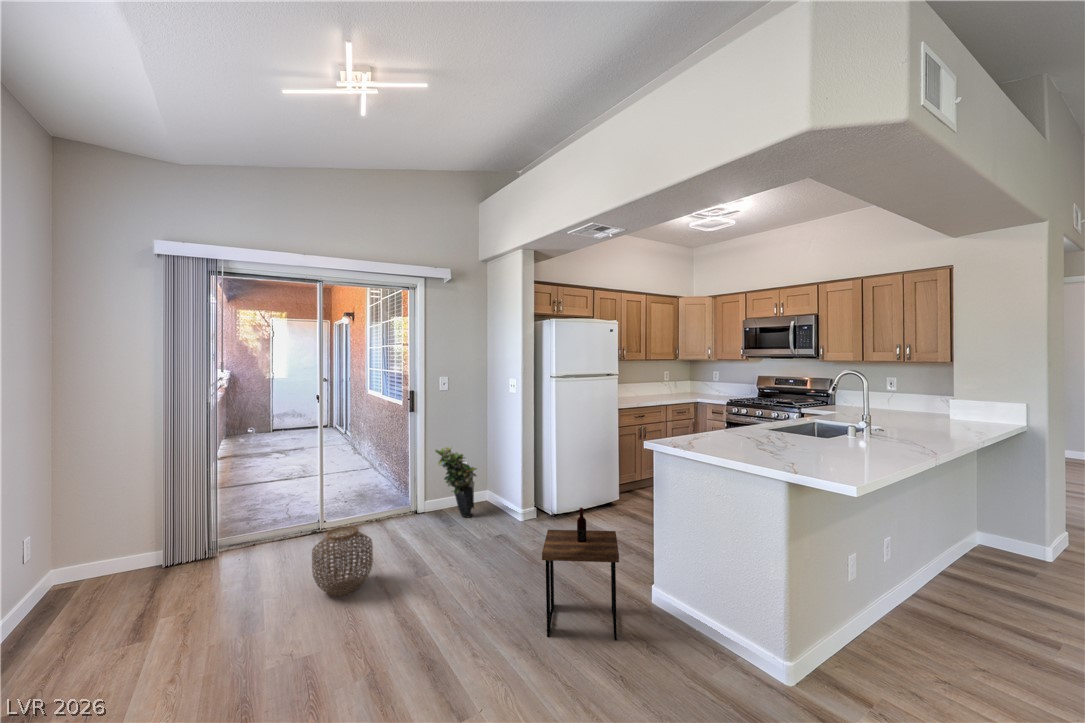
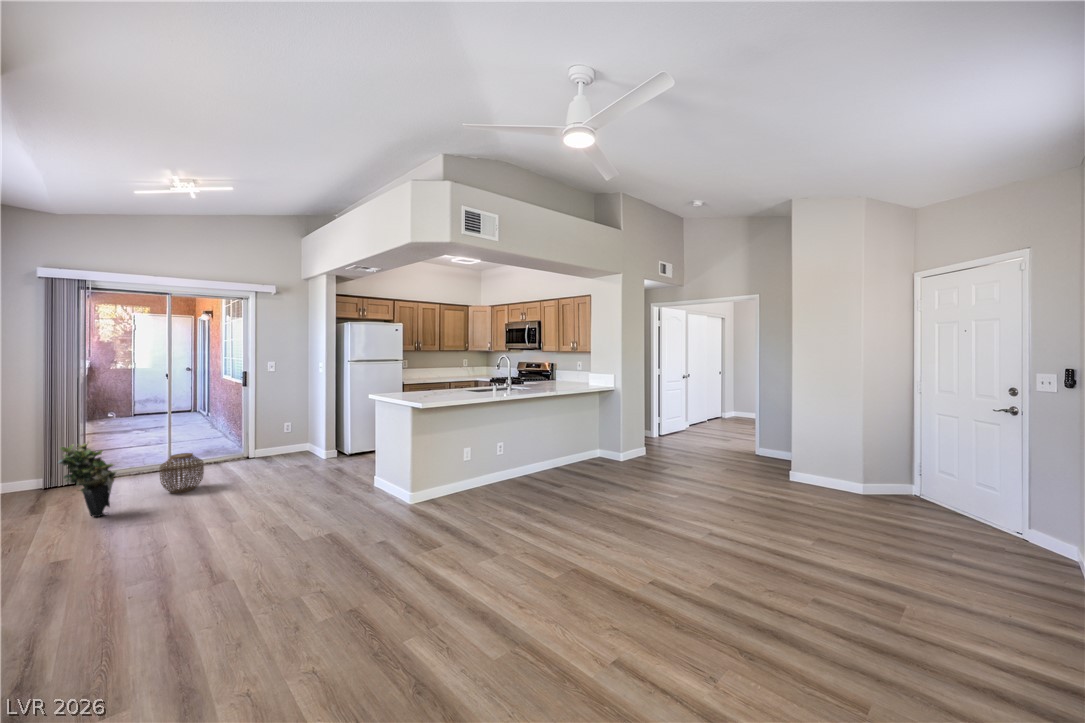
potted plant: present [435,447,477,517] -> present [58,444,116,517]
side table: present [542,508,619,640] -> none [301,431,355,499]

